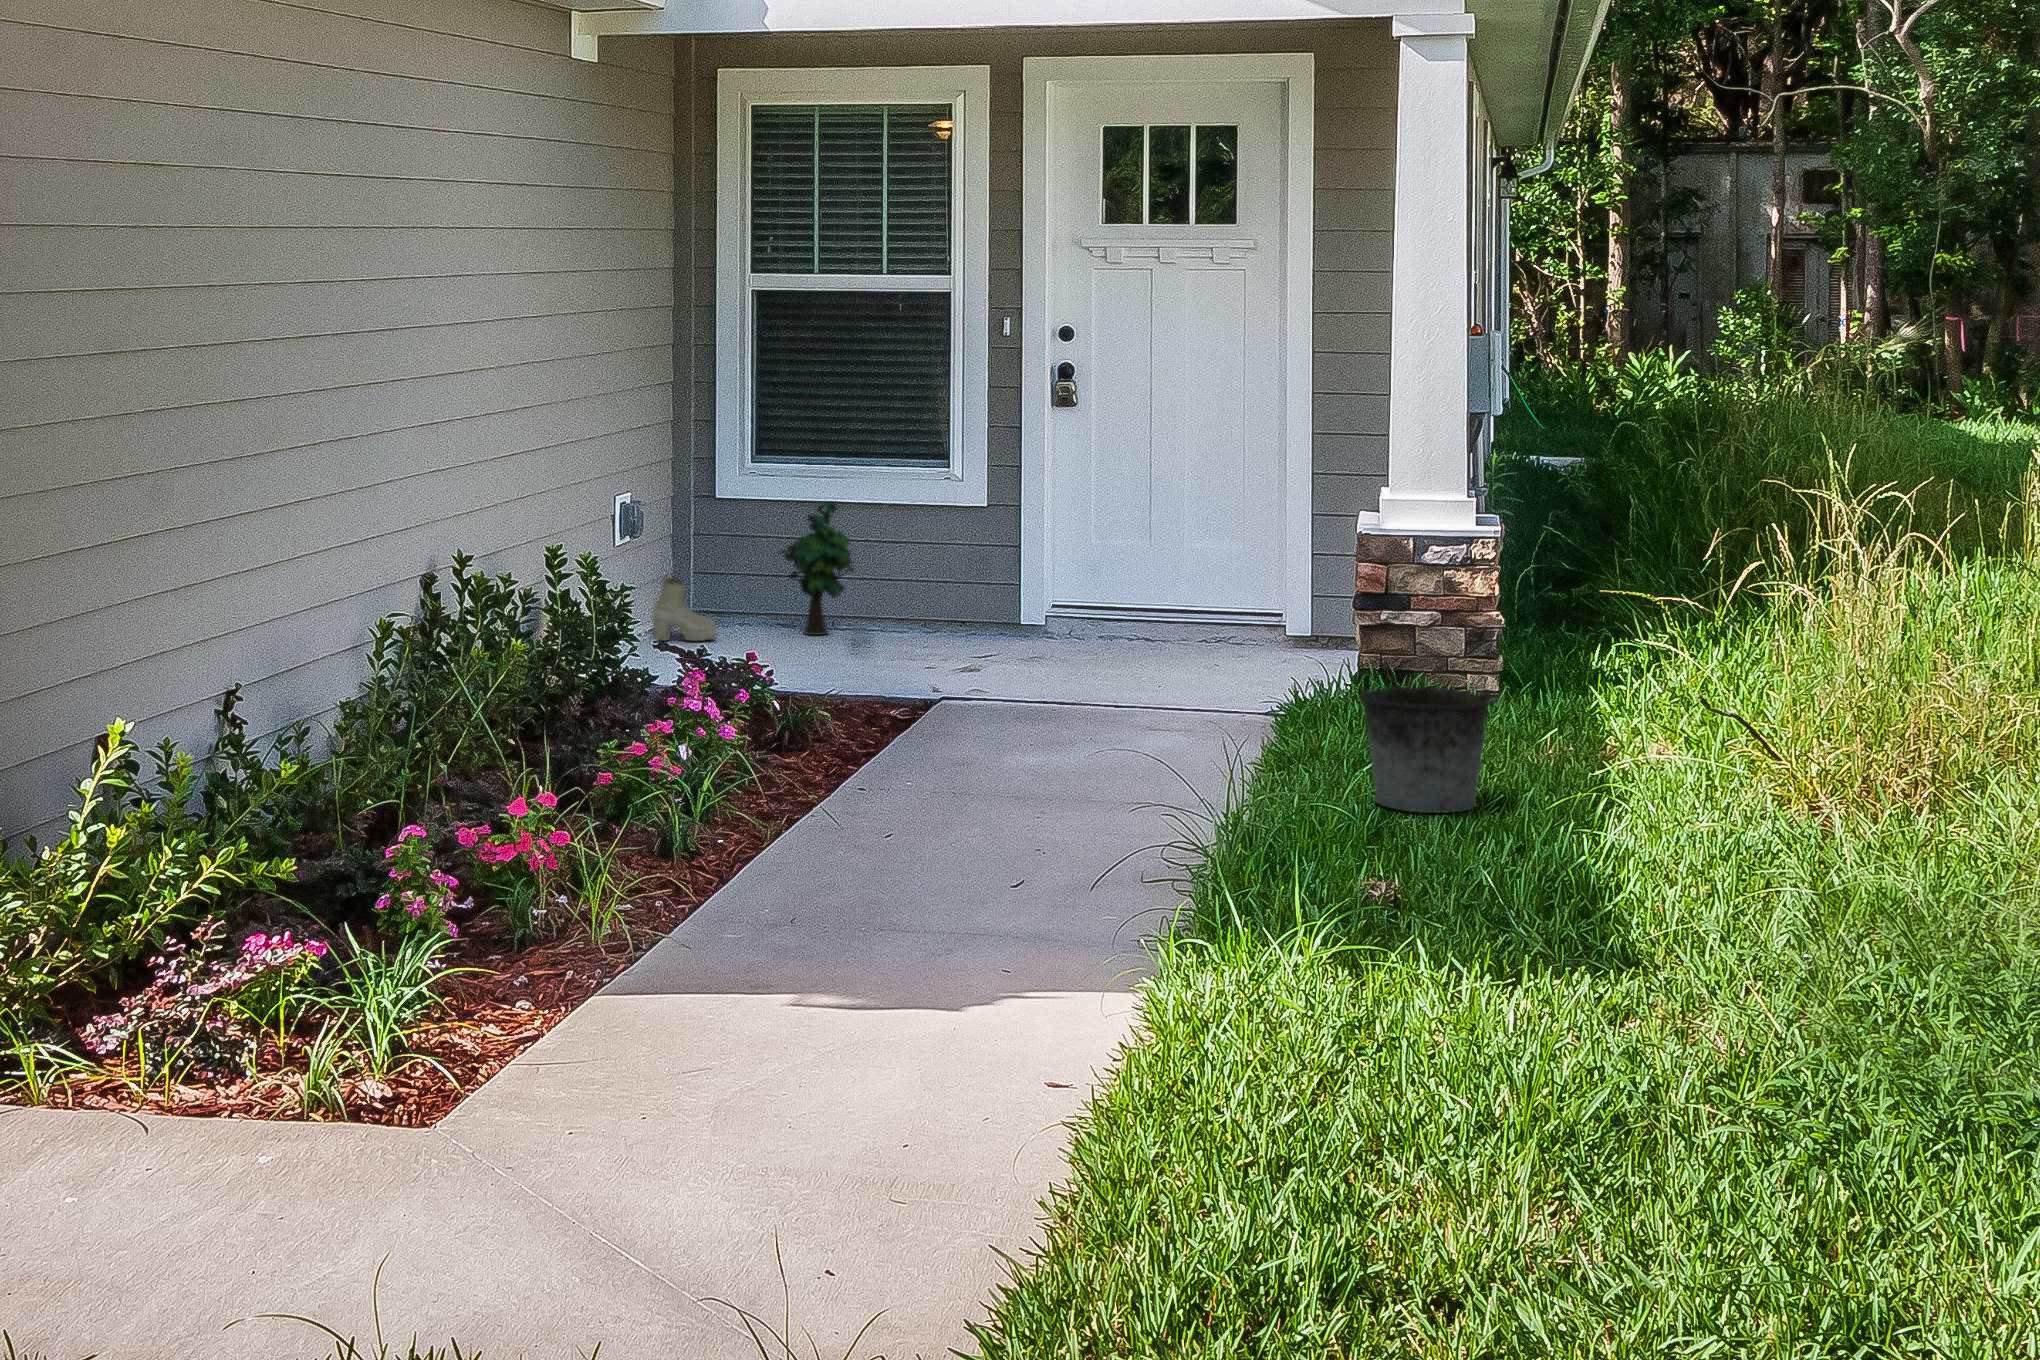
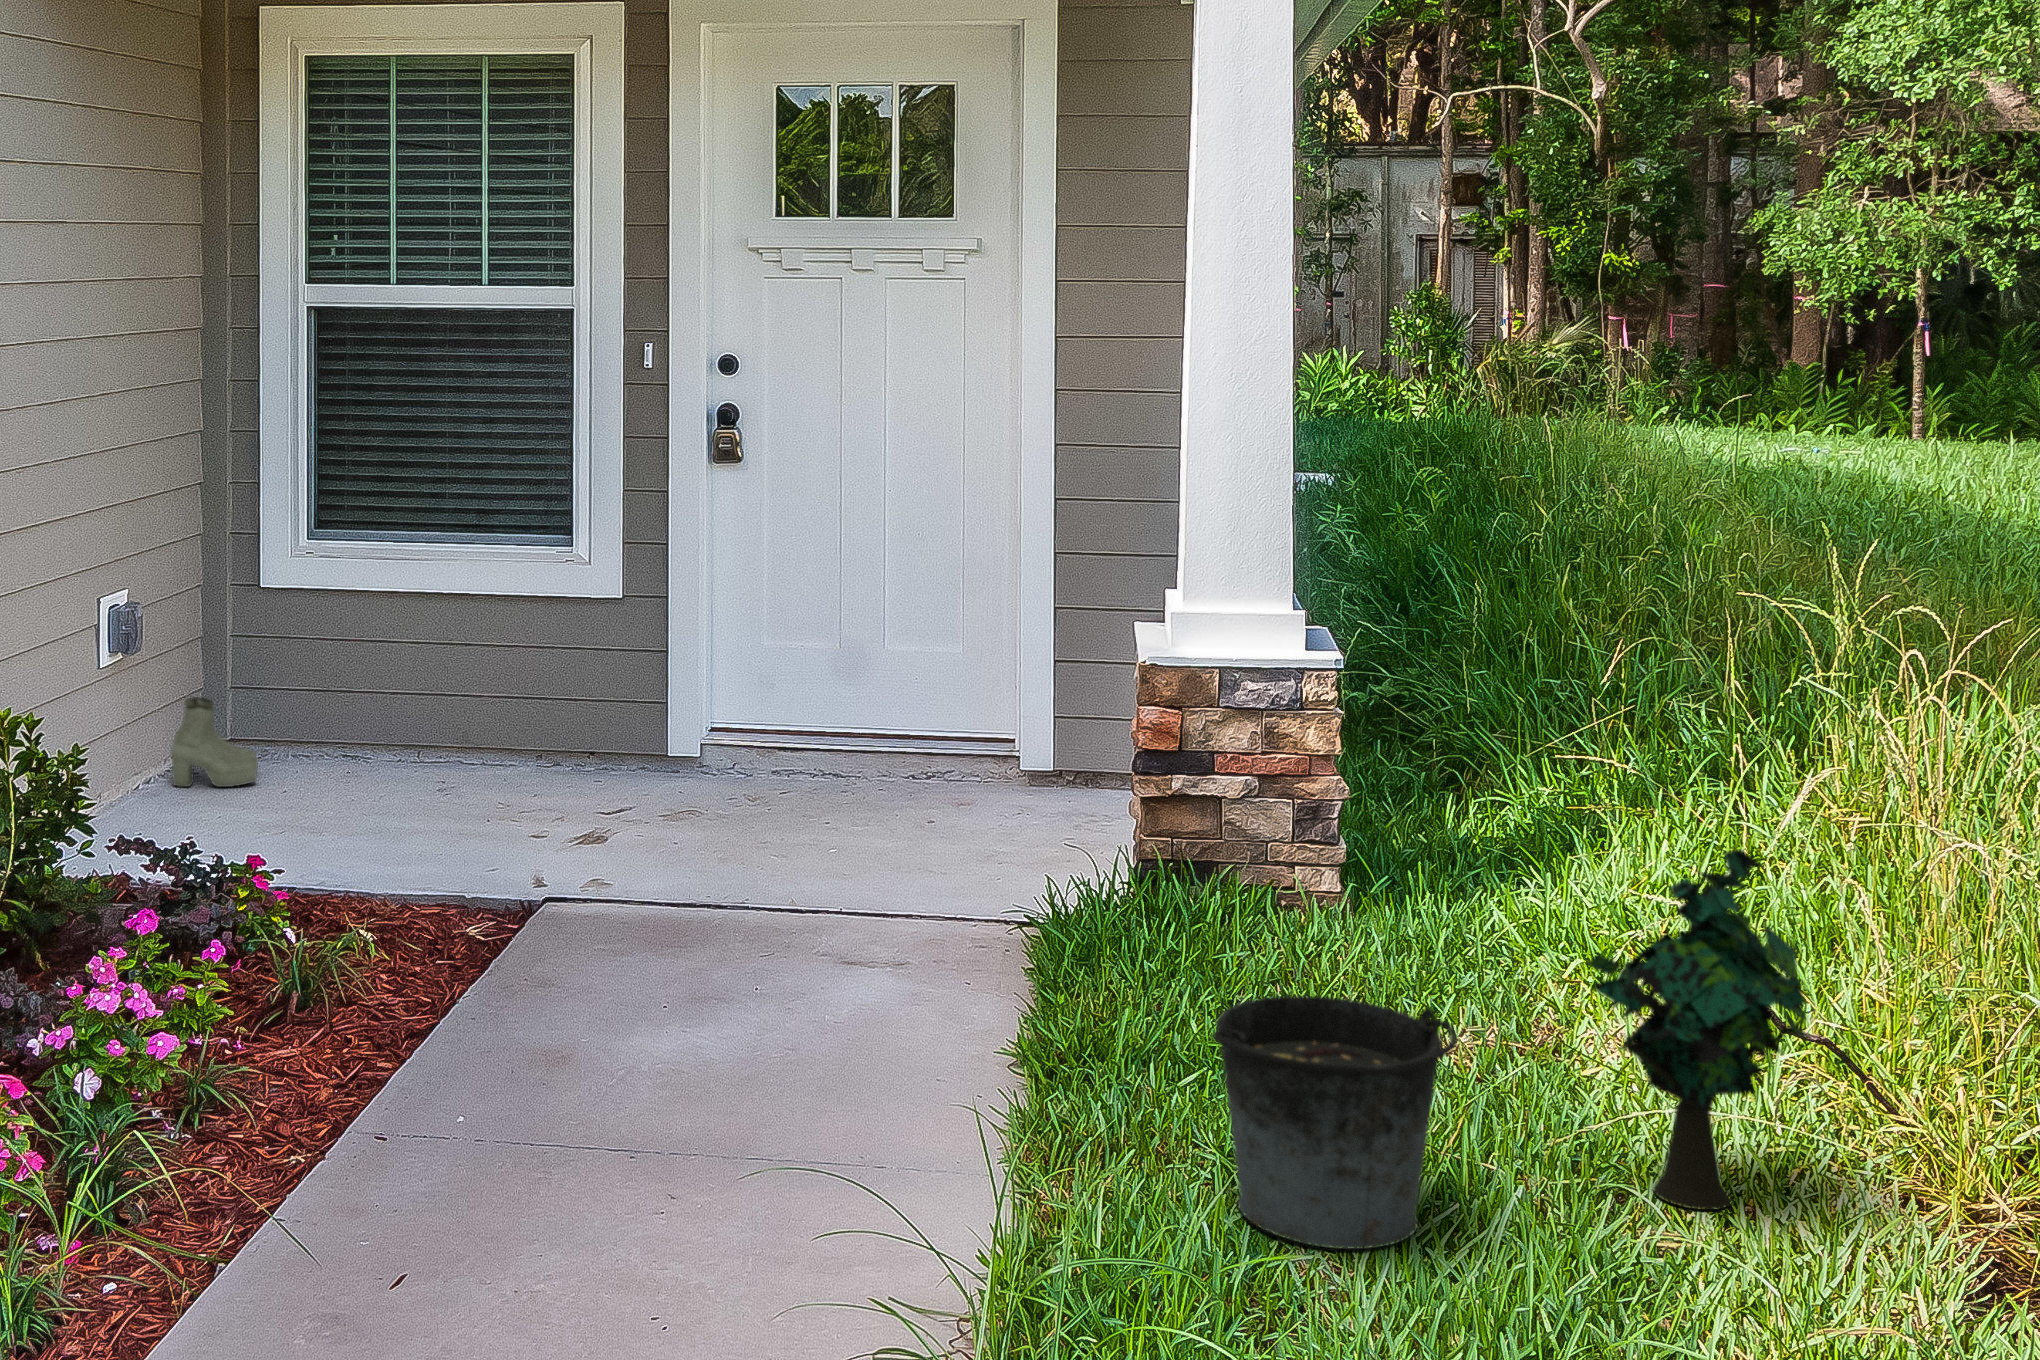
decorative plant: present [780,503,854,635] -> present [1588,849,1810,1210]

